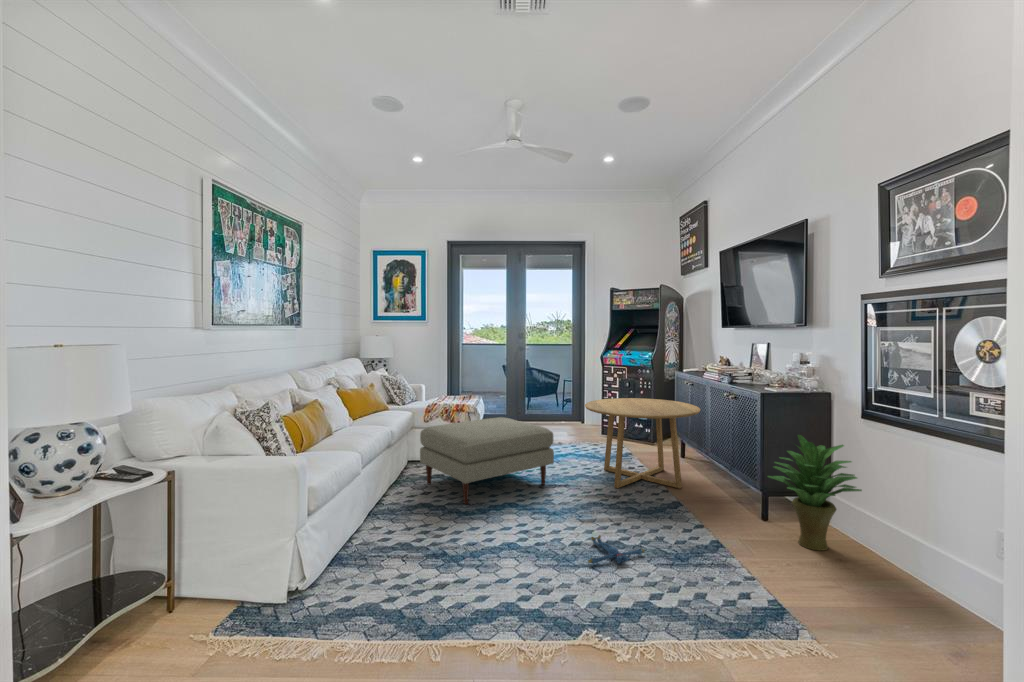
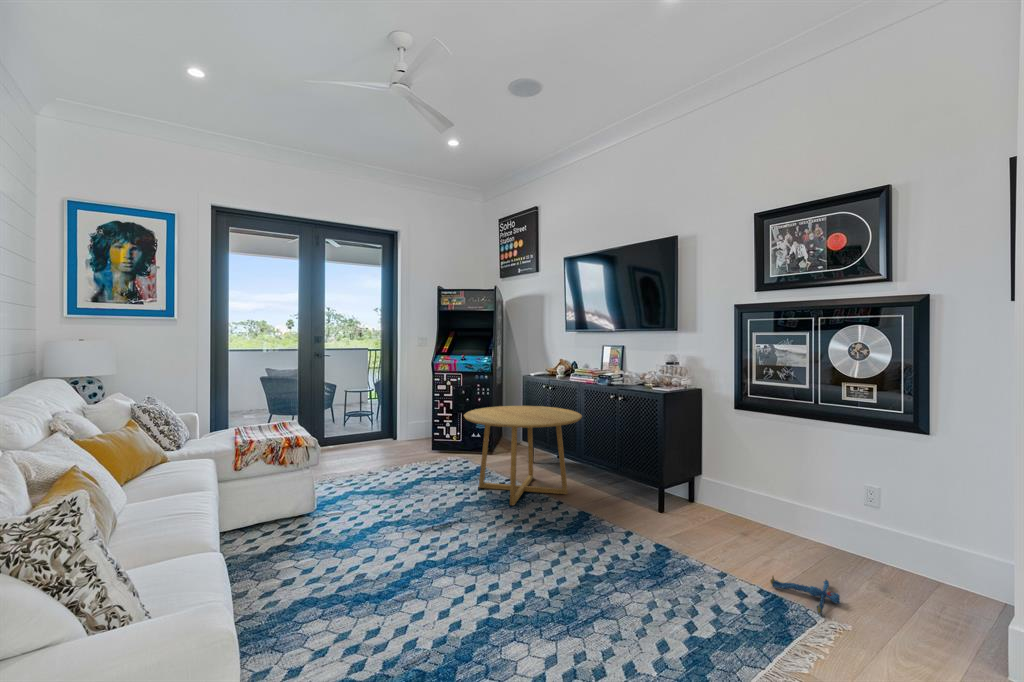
ottoman: present [420,417,554,504] -> none [273,443,447,562]
potted plant: present [768,435,862,551] -> none [675,429,751,529]
plush toy: present [588,535,644,564] -> present [770,576,840,613]

